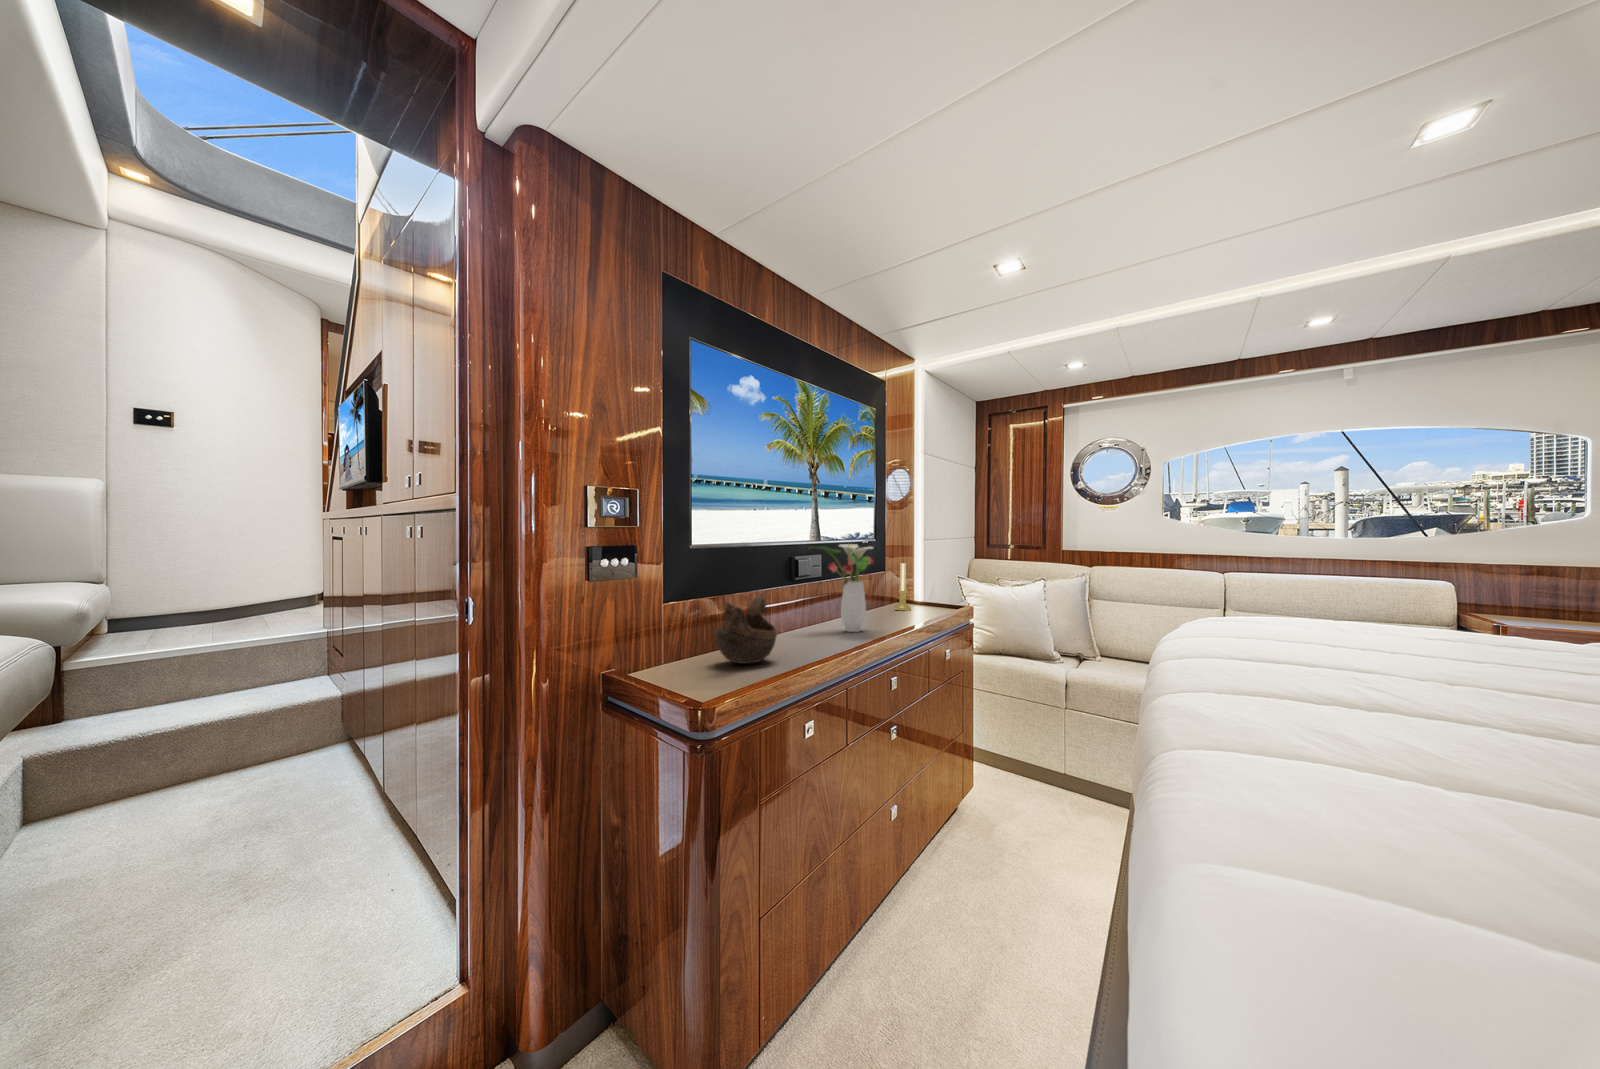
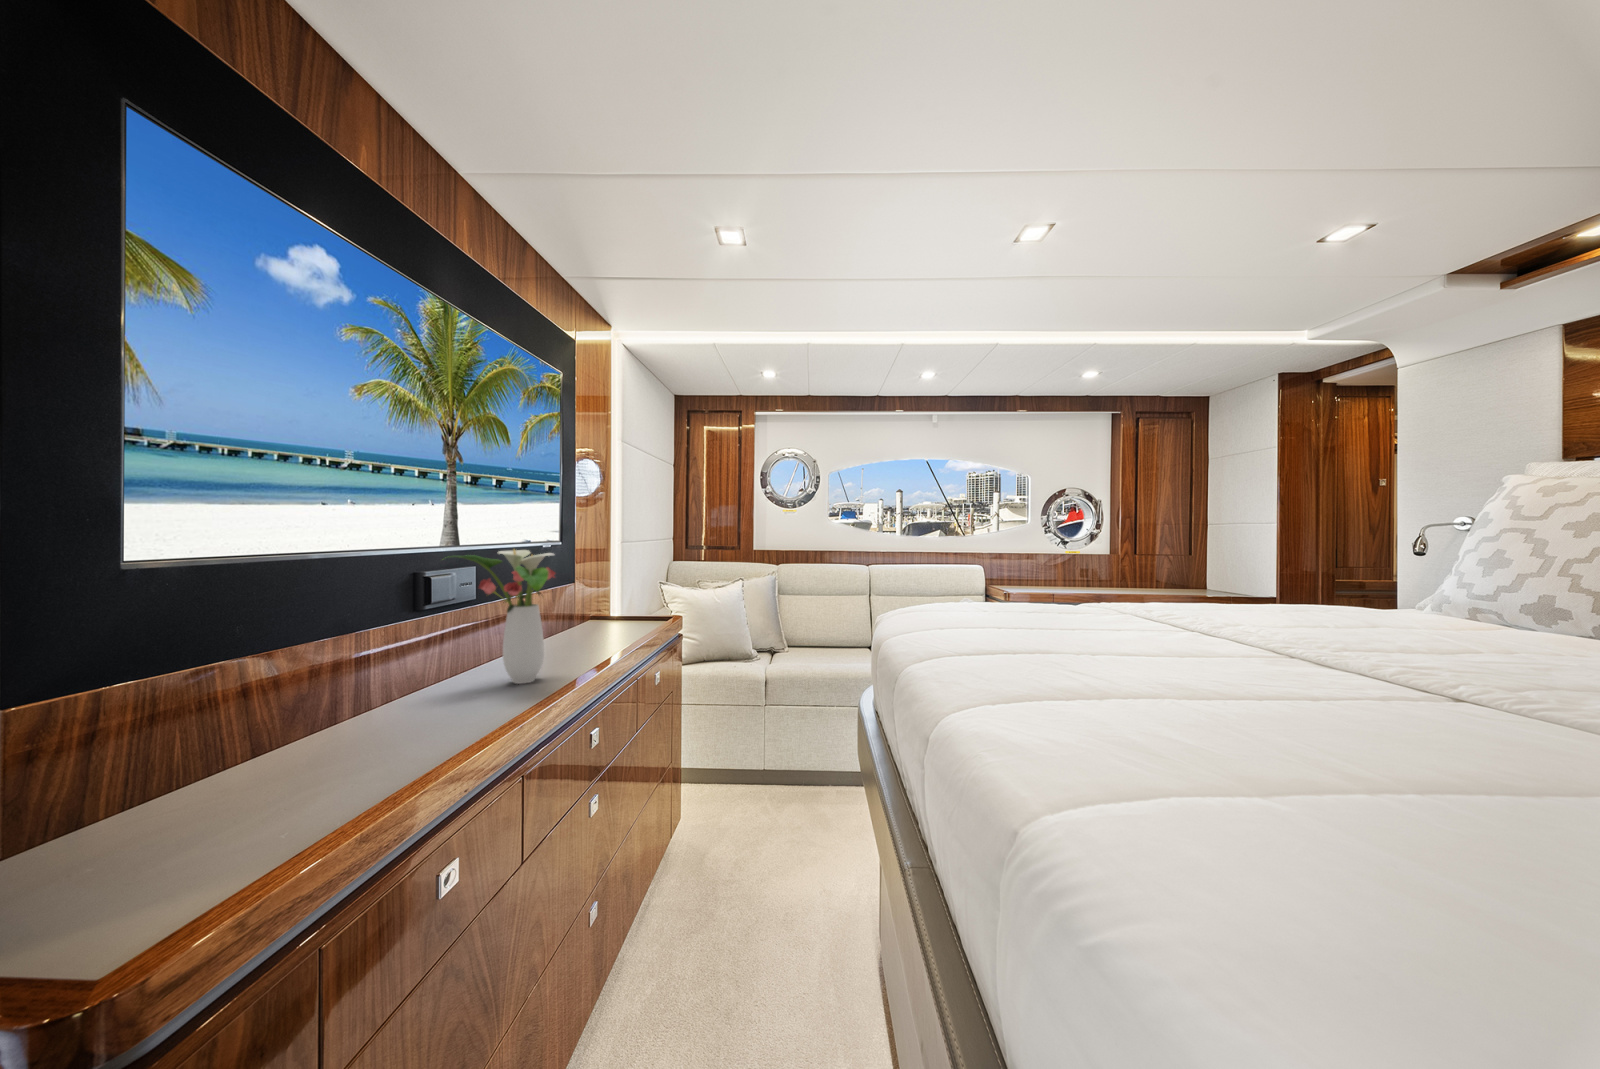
candle holder: present [894,563,911,611] -> none [583,571,606,635]
decorative bowl: present [715,592,777,664] -> none [180,646,355,815]

